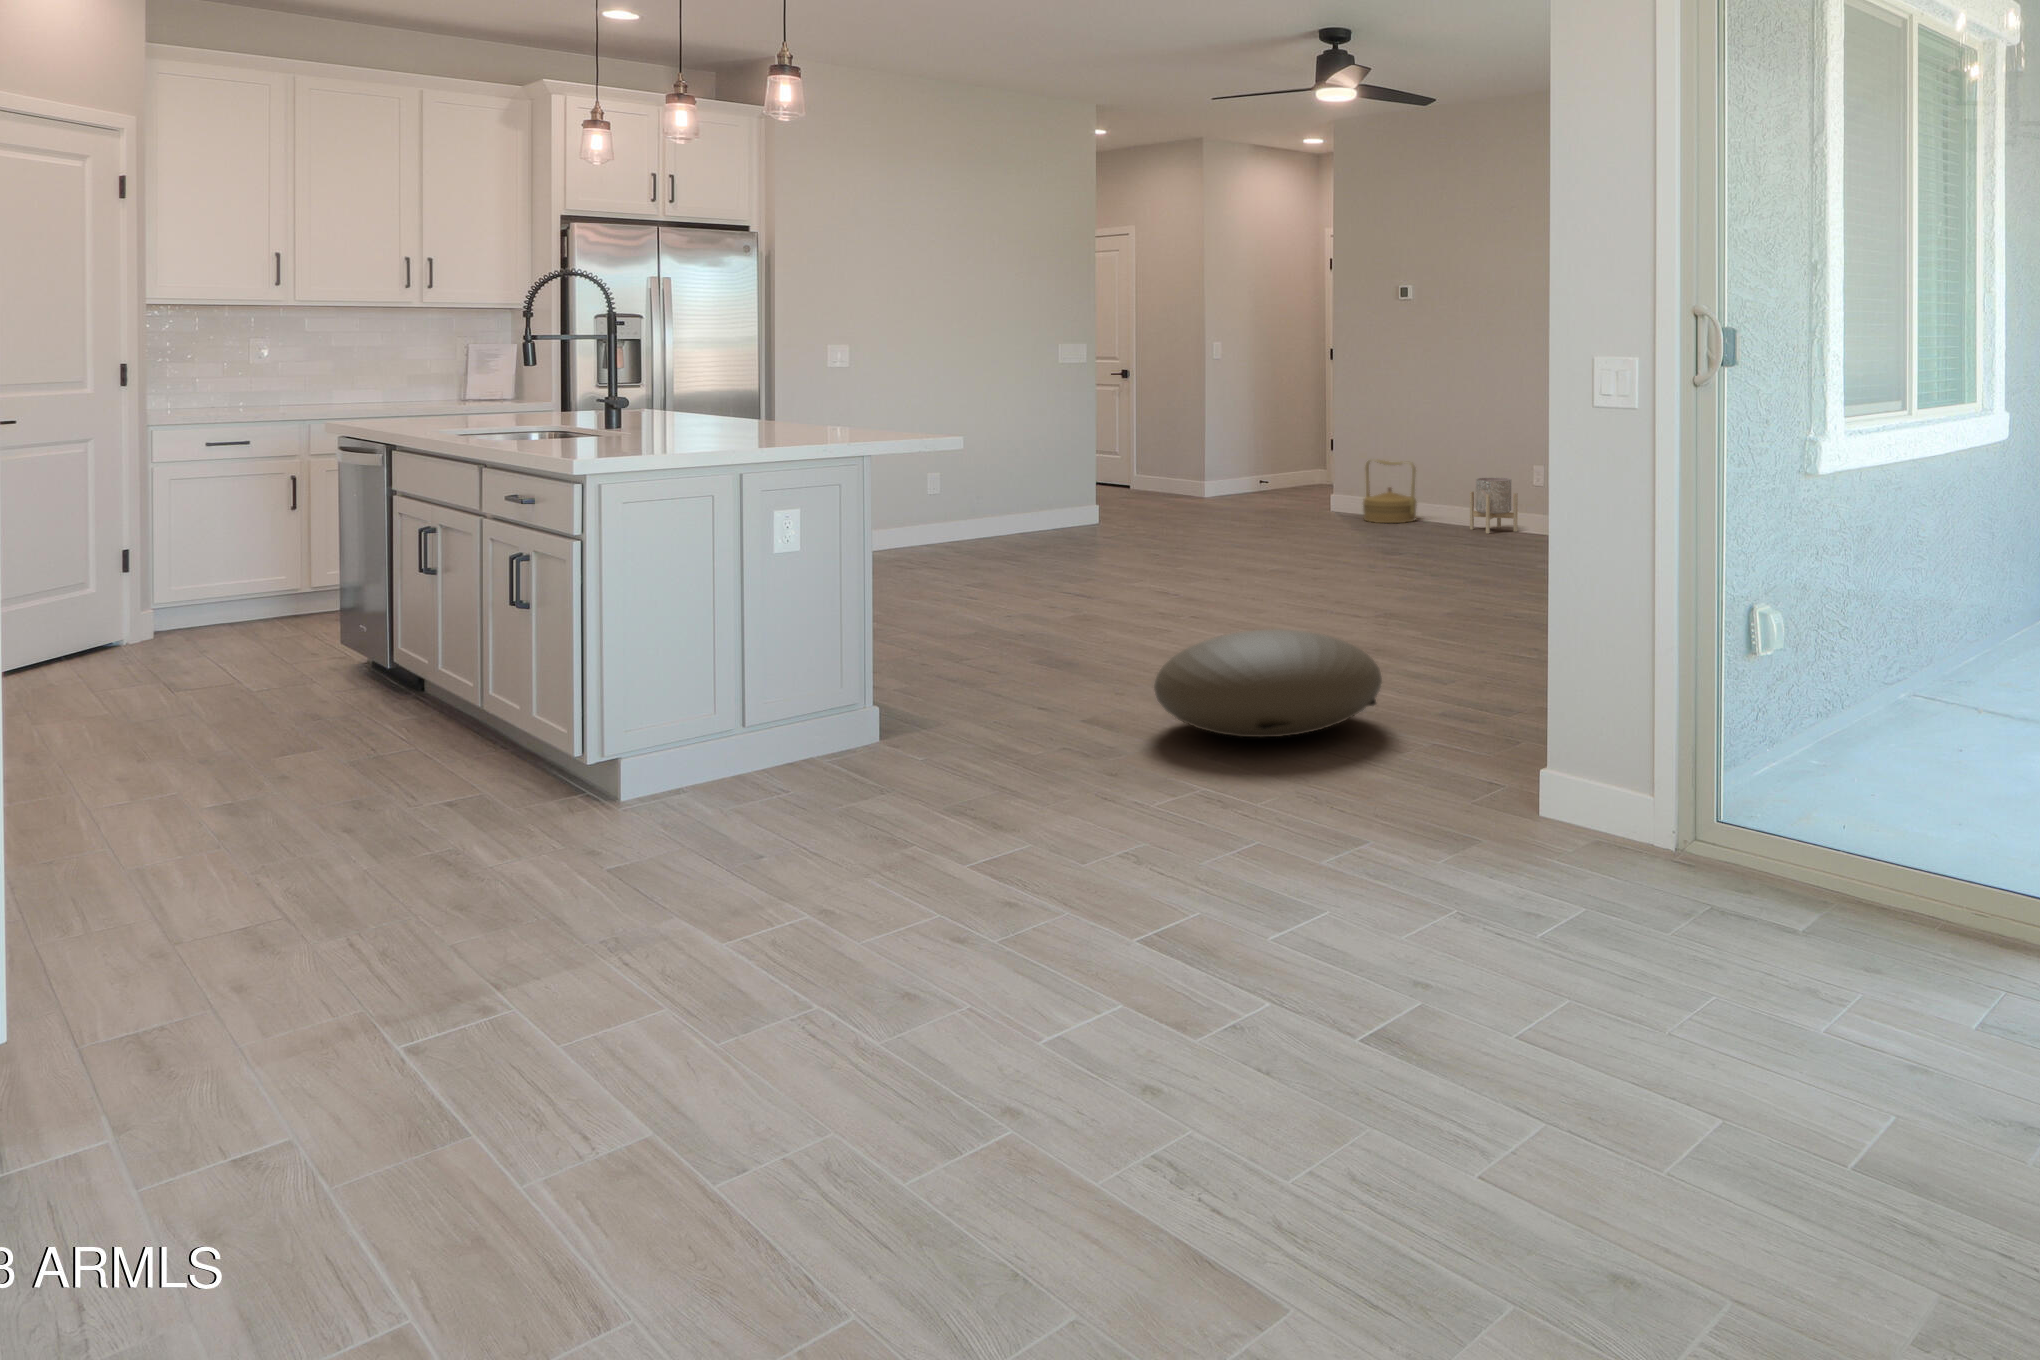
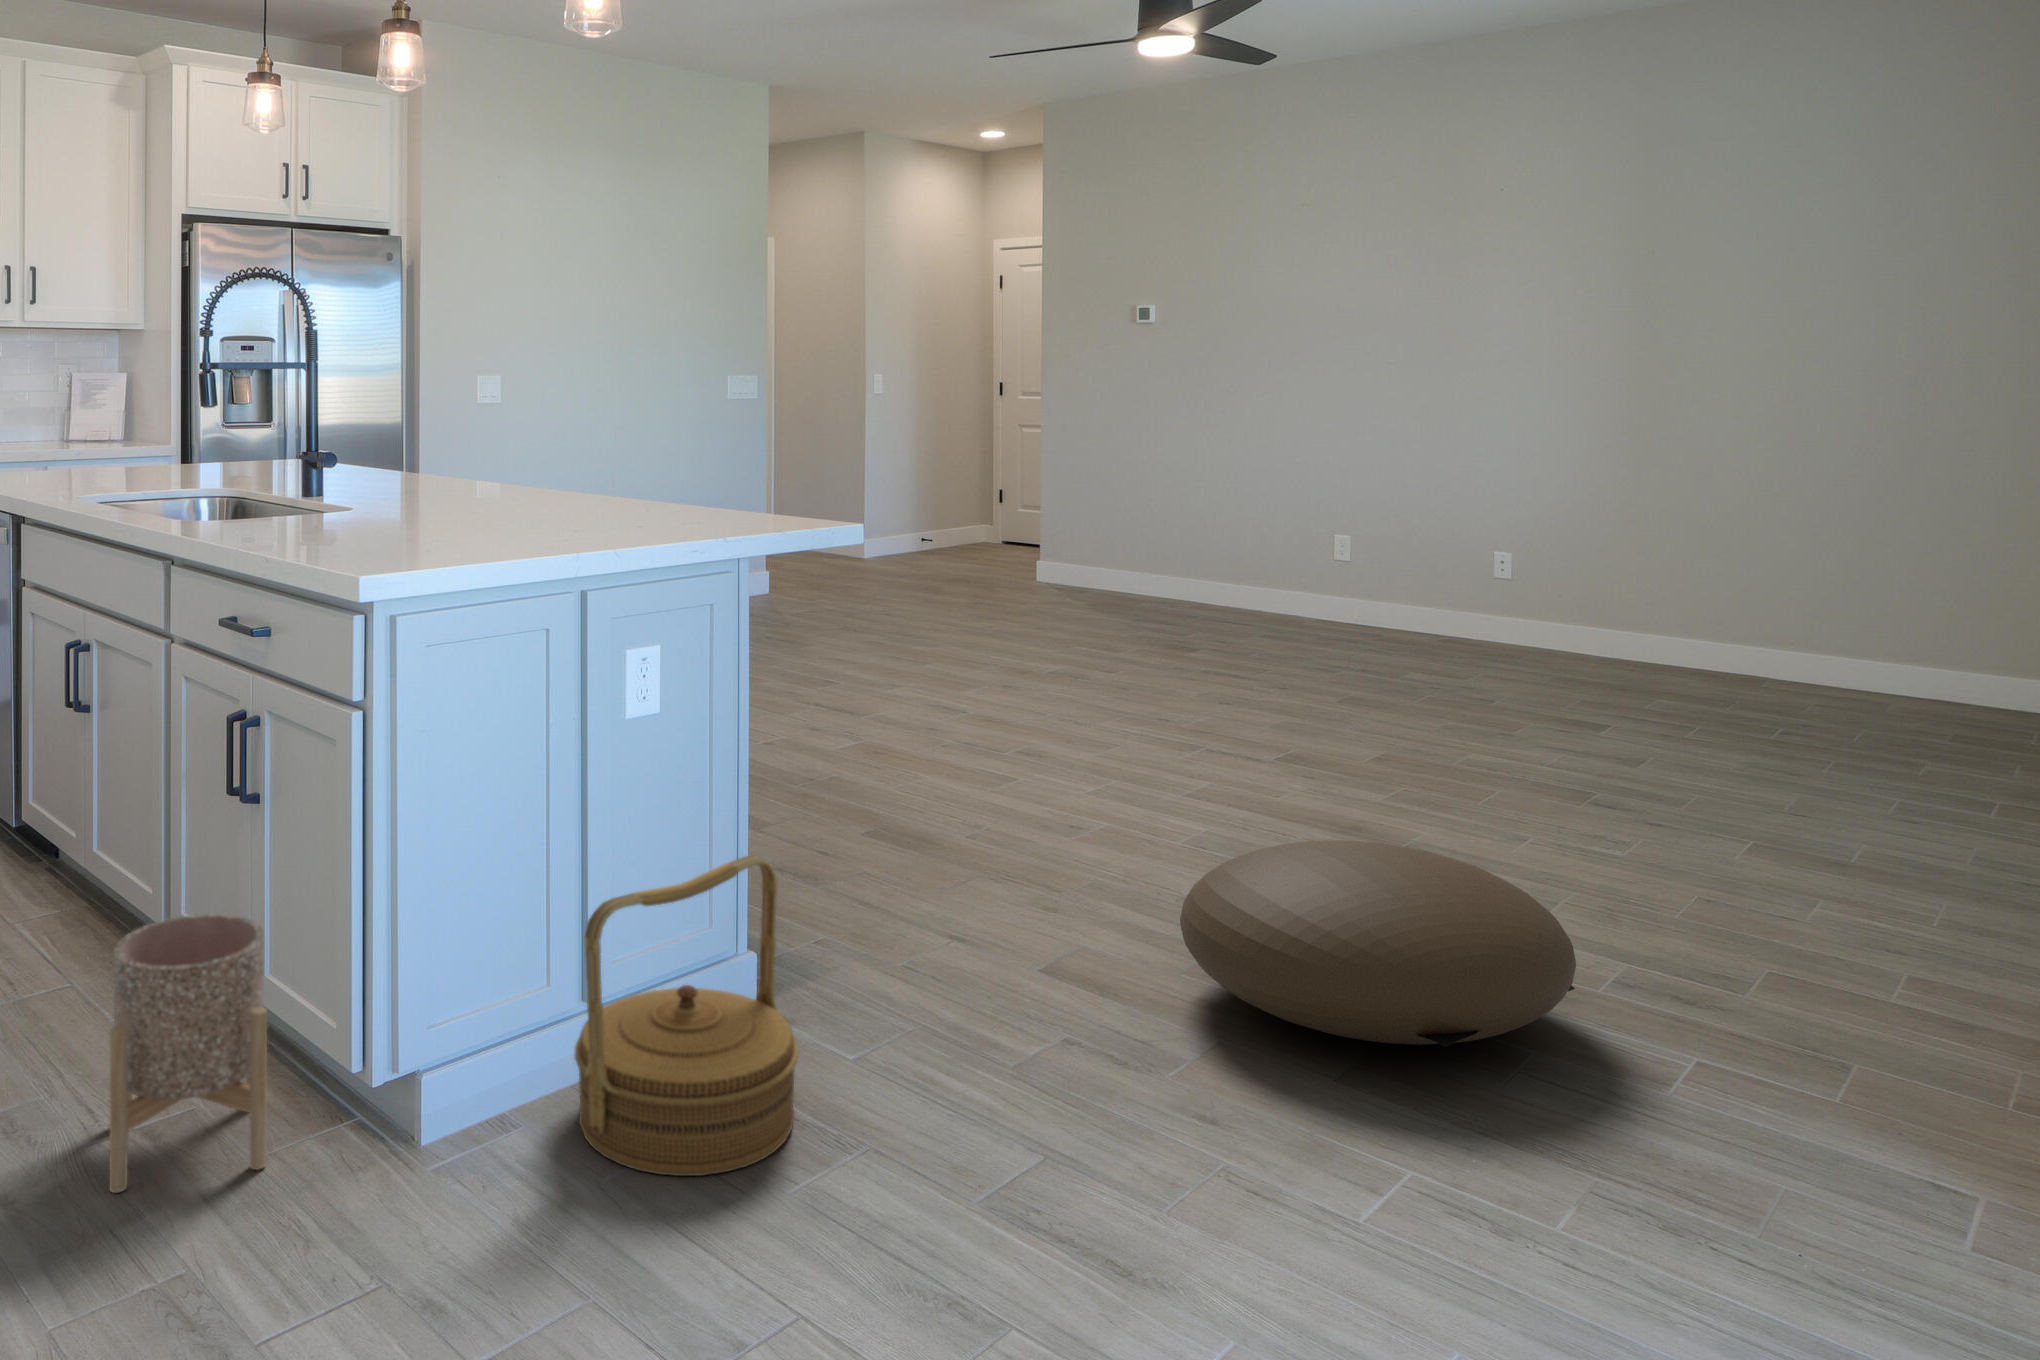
woven basket: present [1363,460,1417,523] -> present [575,855,799,1176]
planter: present [1470,477,1518,534] -> present [109,914,267,1193]

